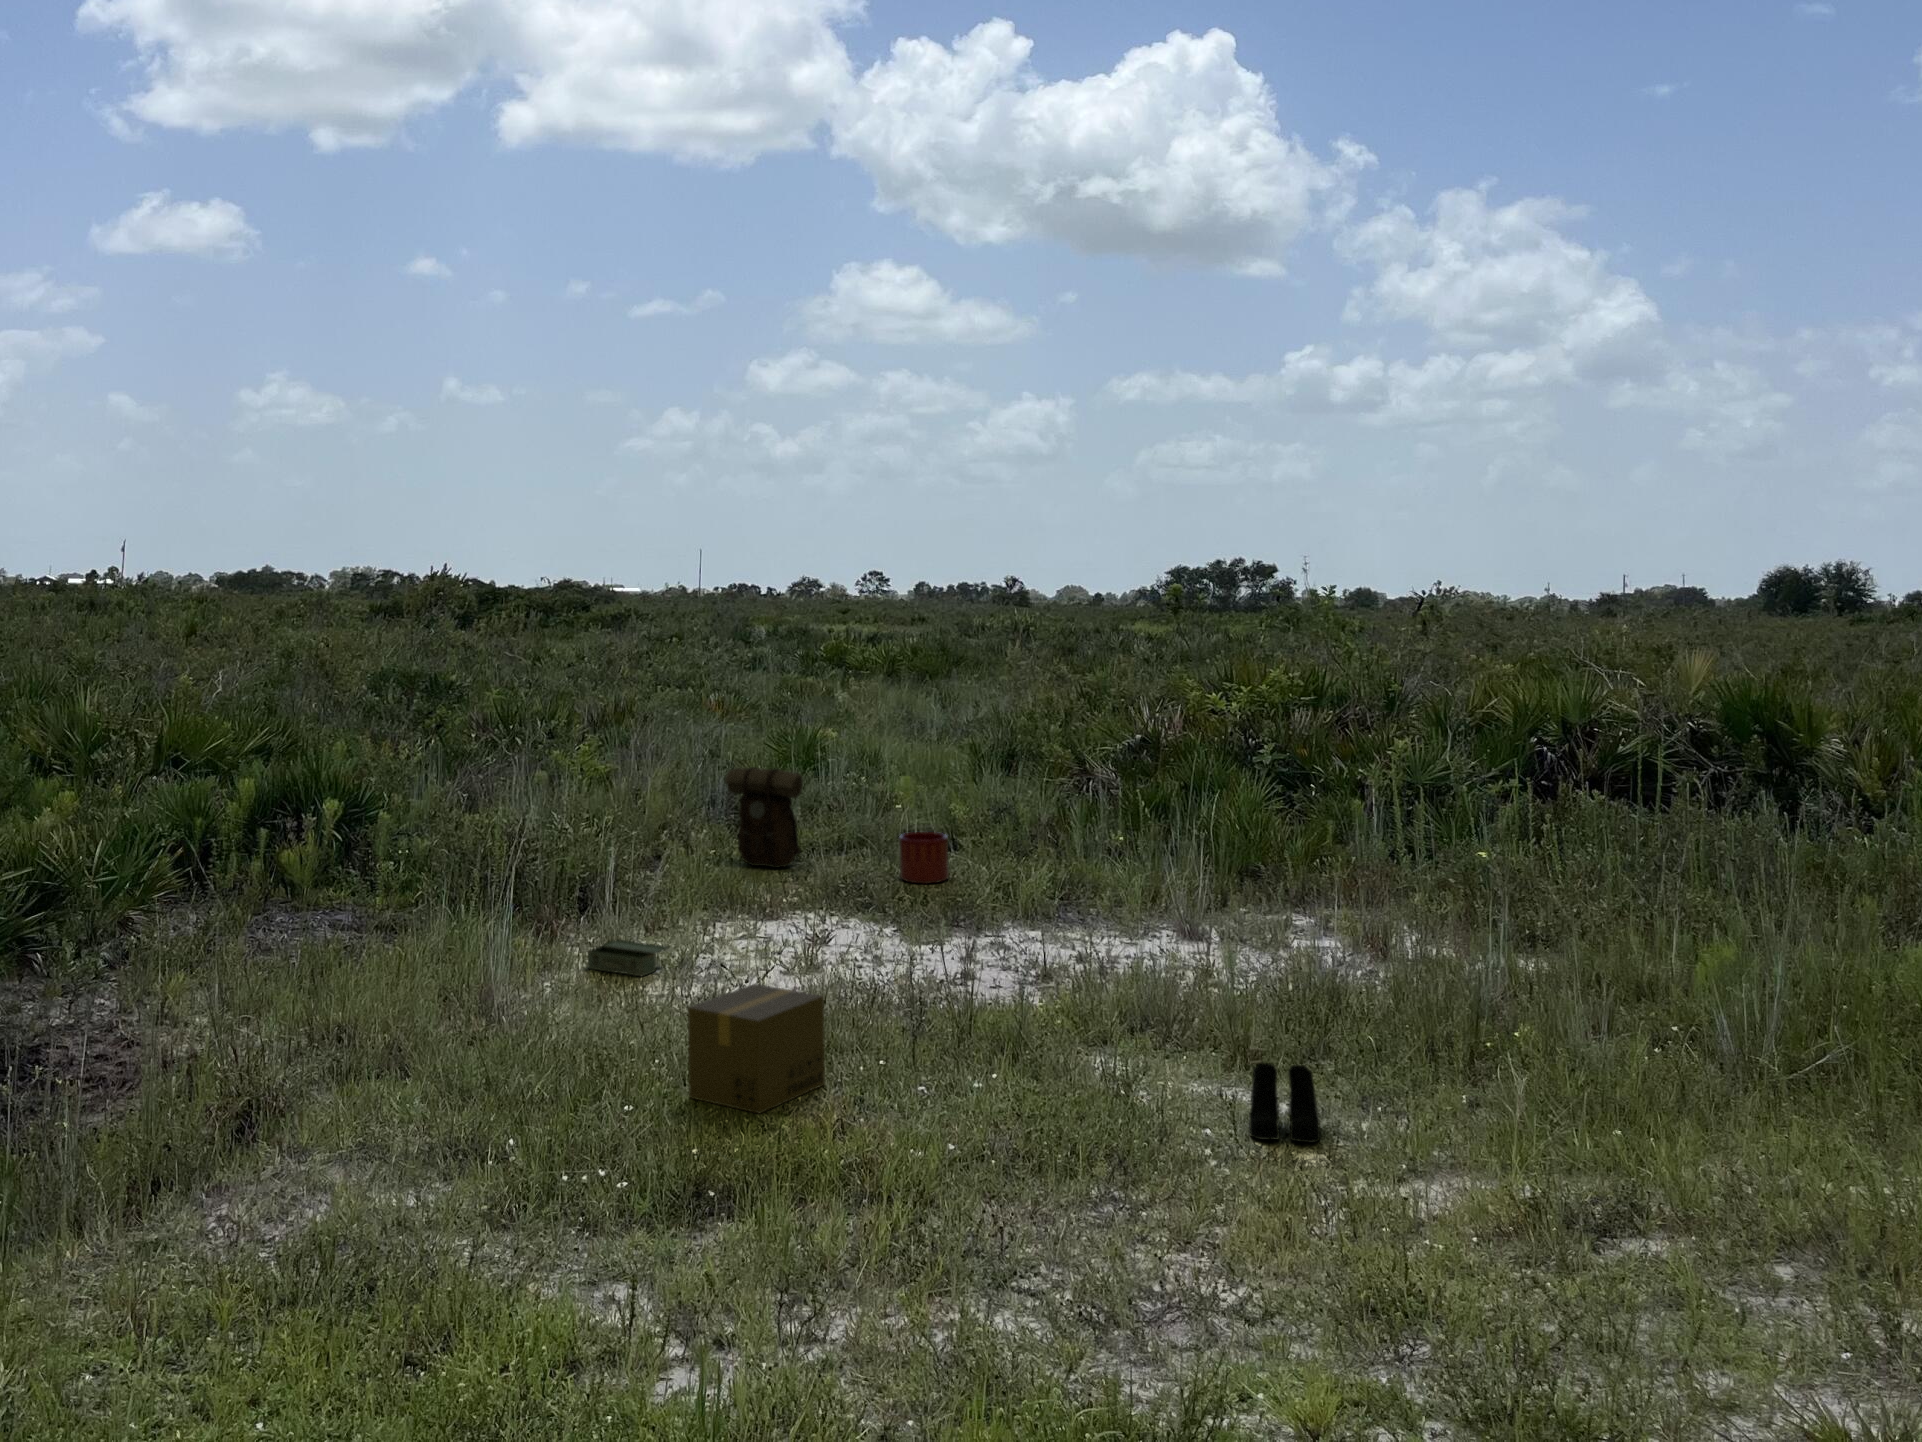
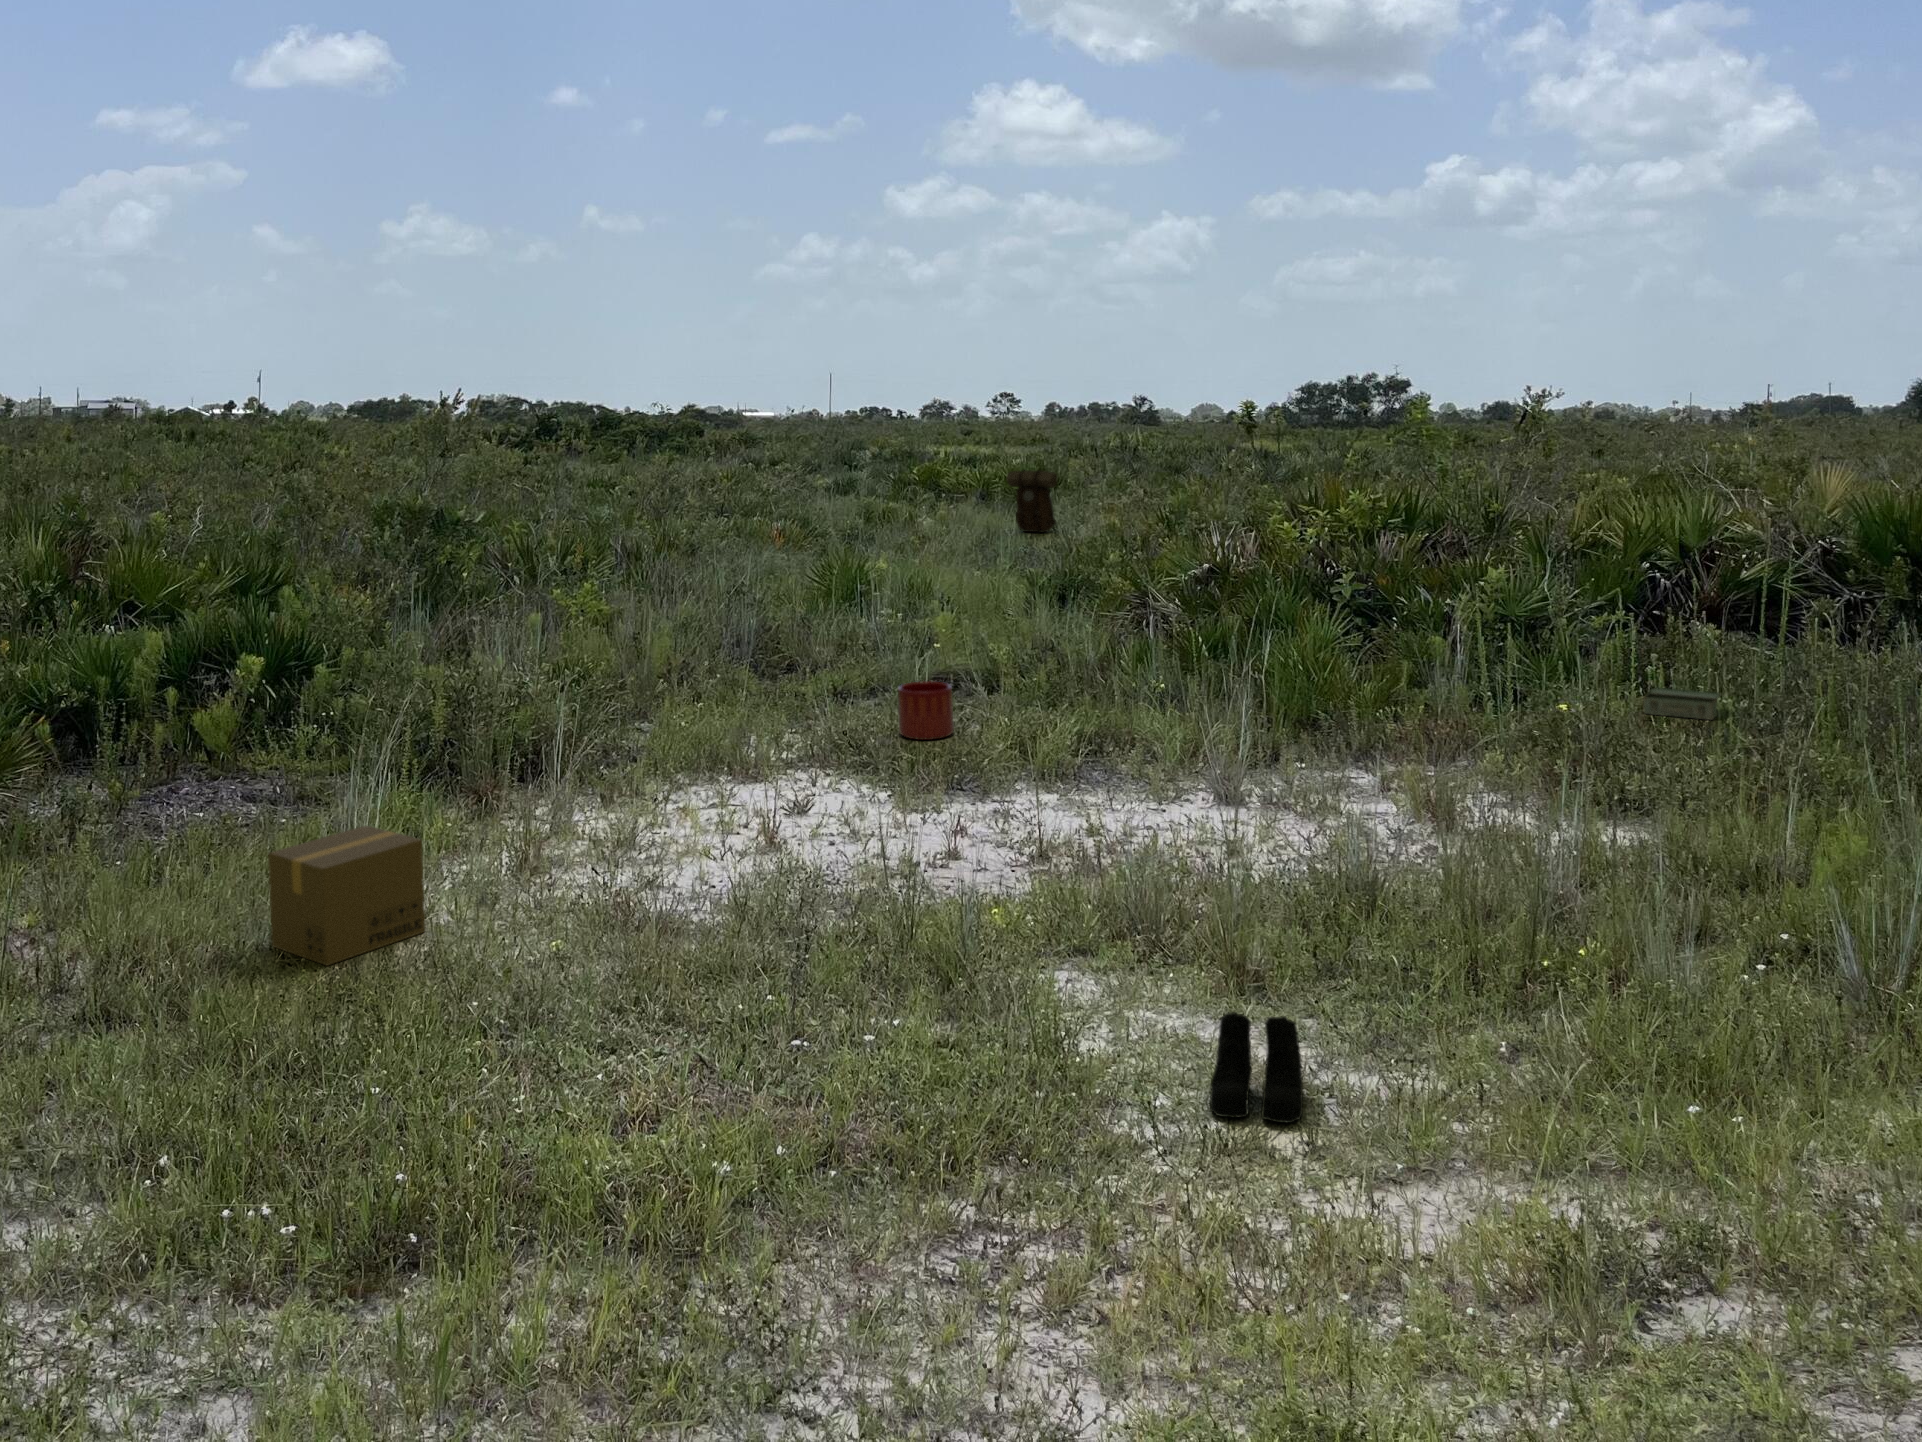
backpack: present [725,767,803,868] -> present [1006,470,1057,533]
toolbox: present [588,940,668,976] -> present [1643,687,1720,720]
cardboard box: present [688,984,825,1114] -> present [268,826,425,965]

